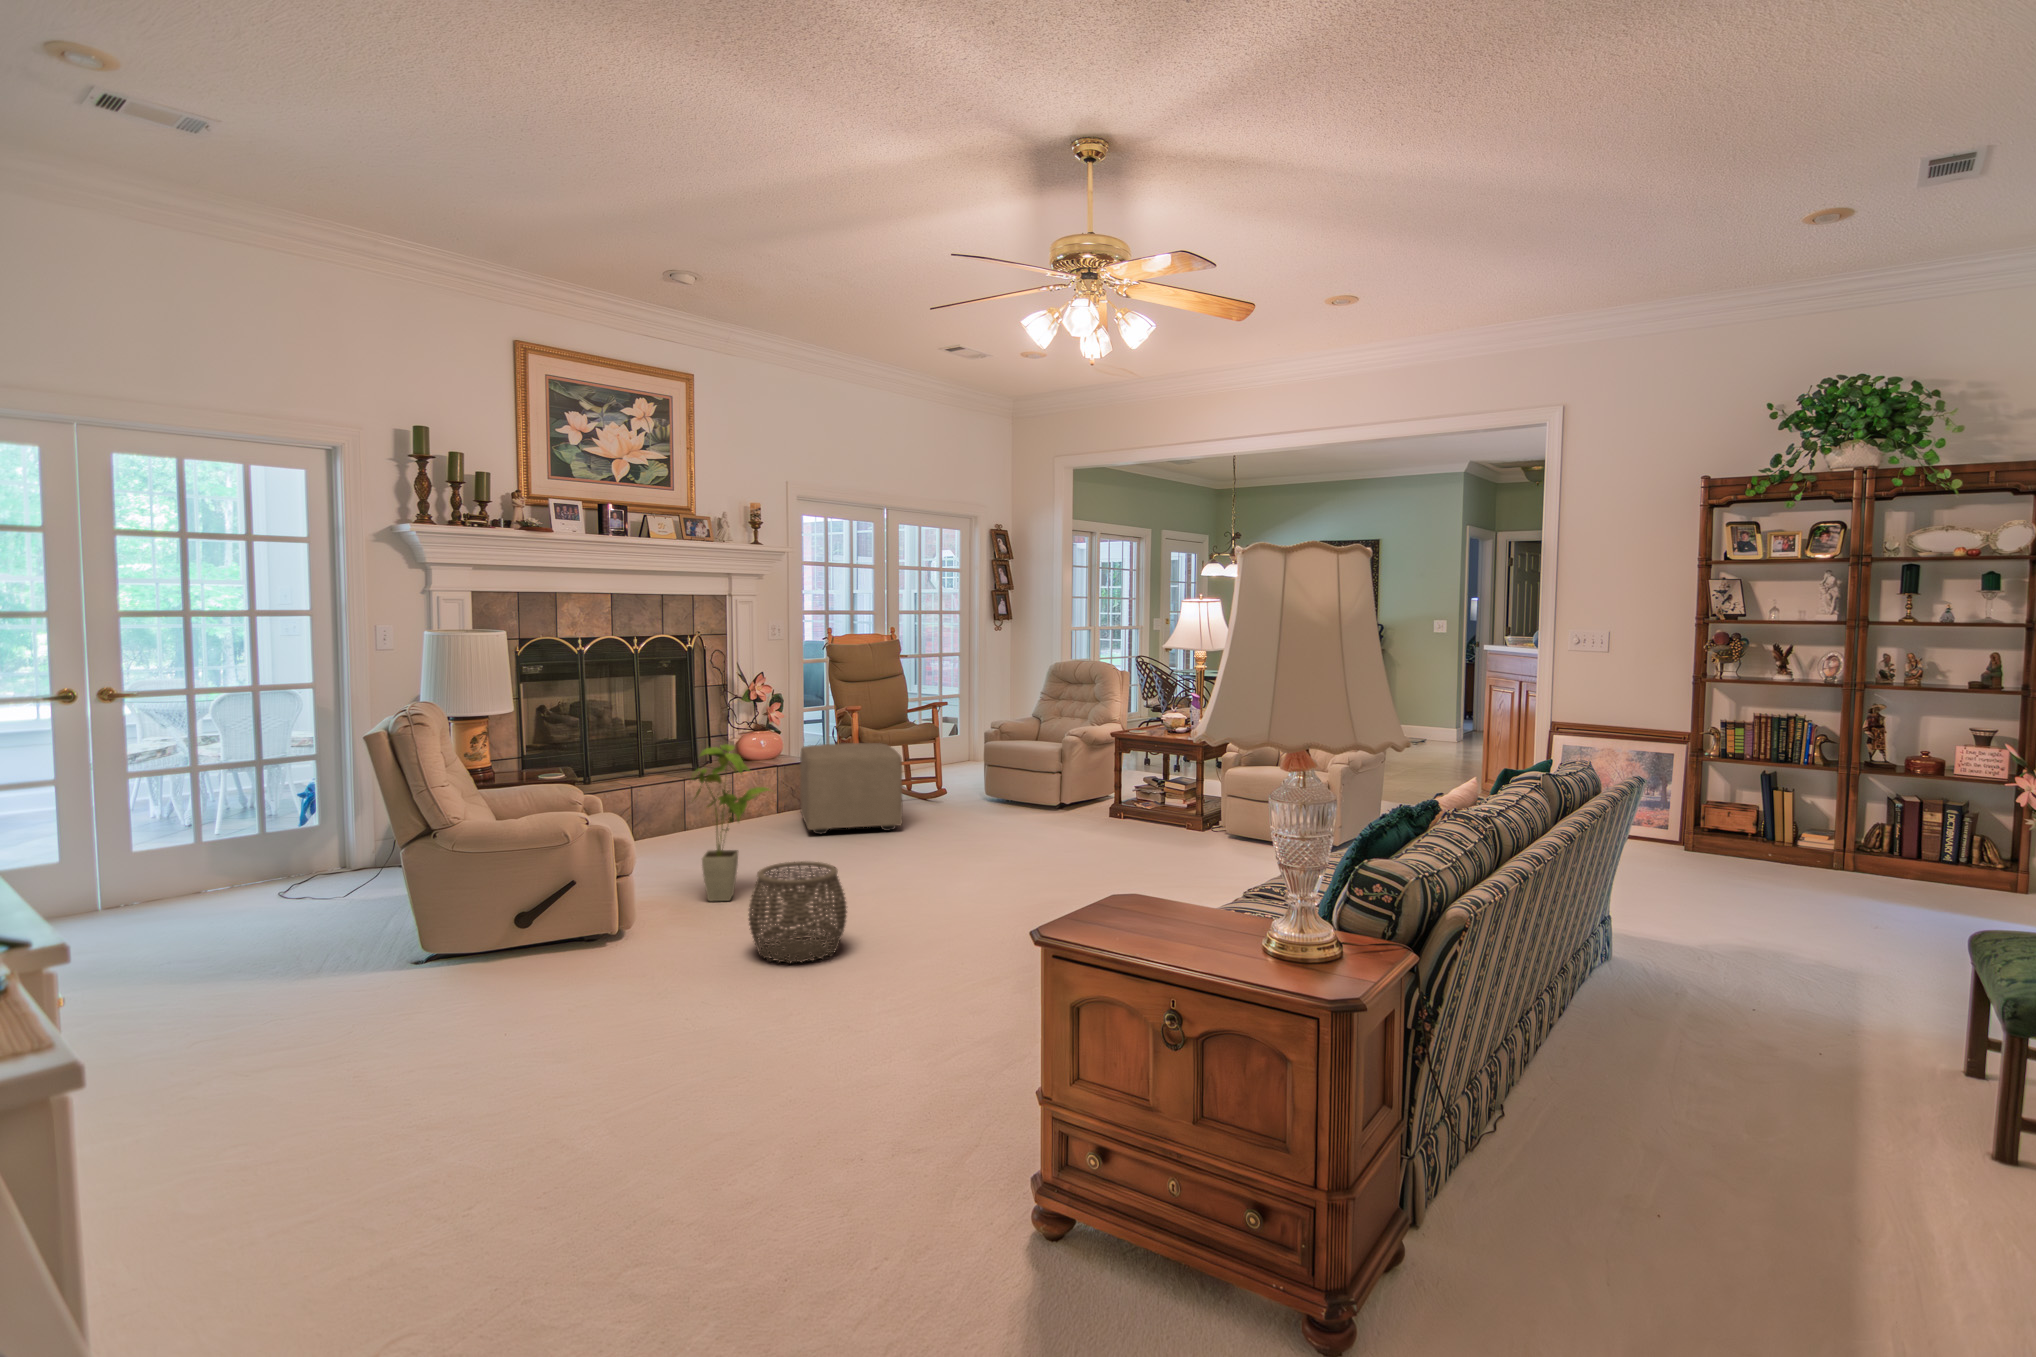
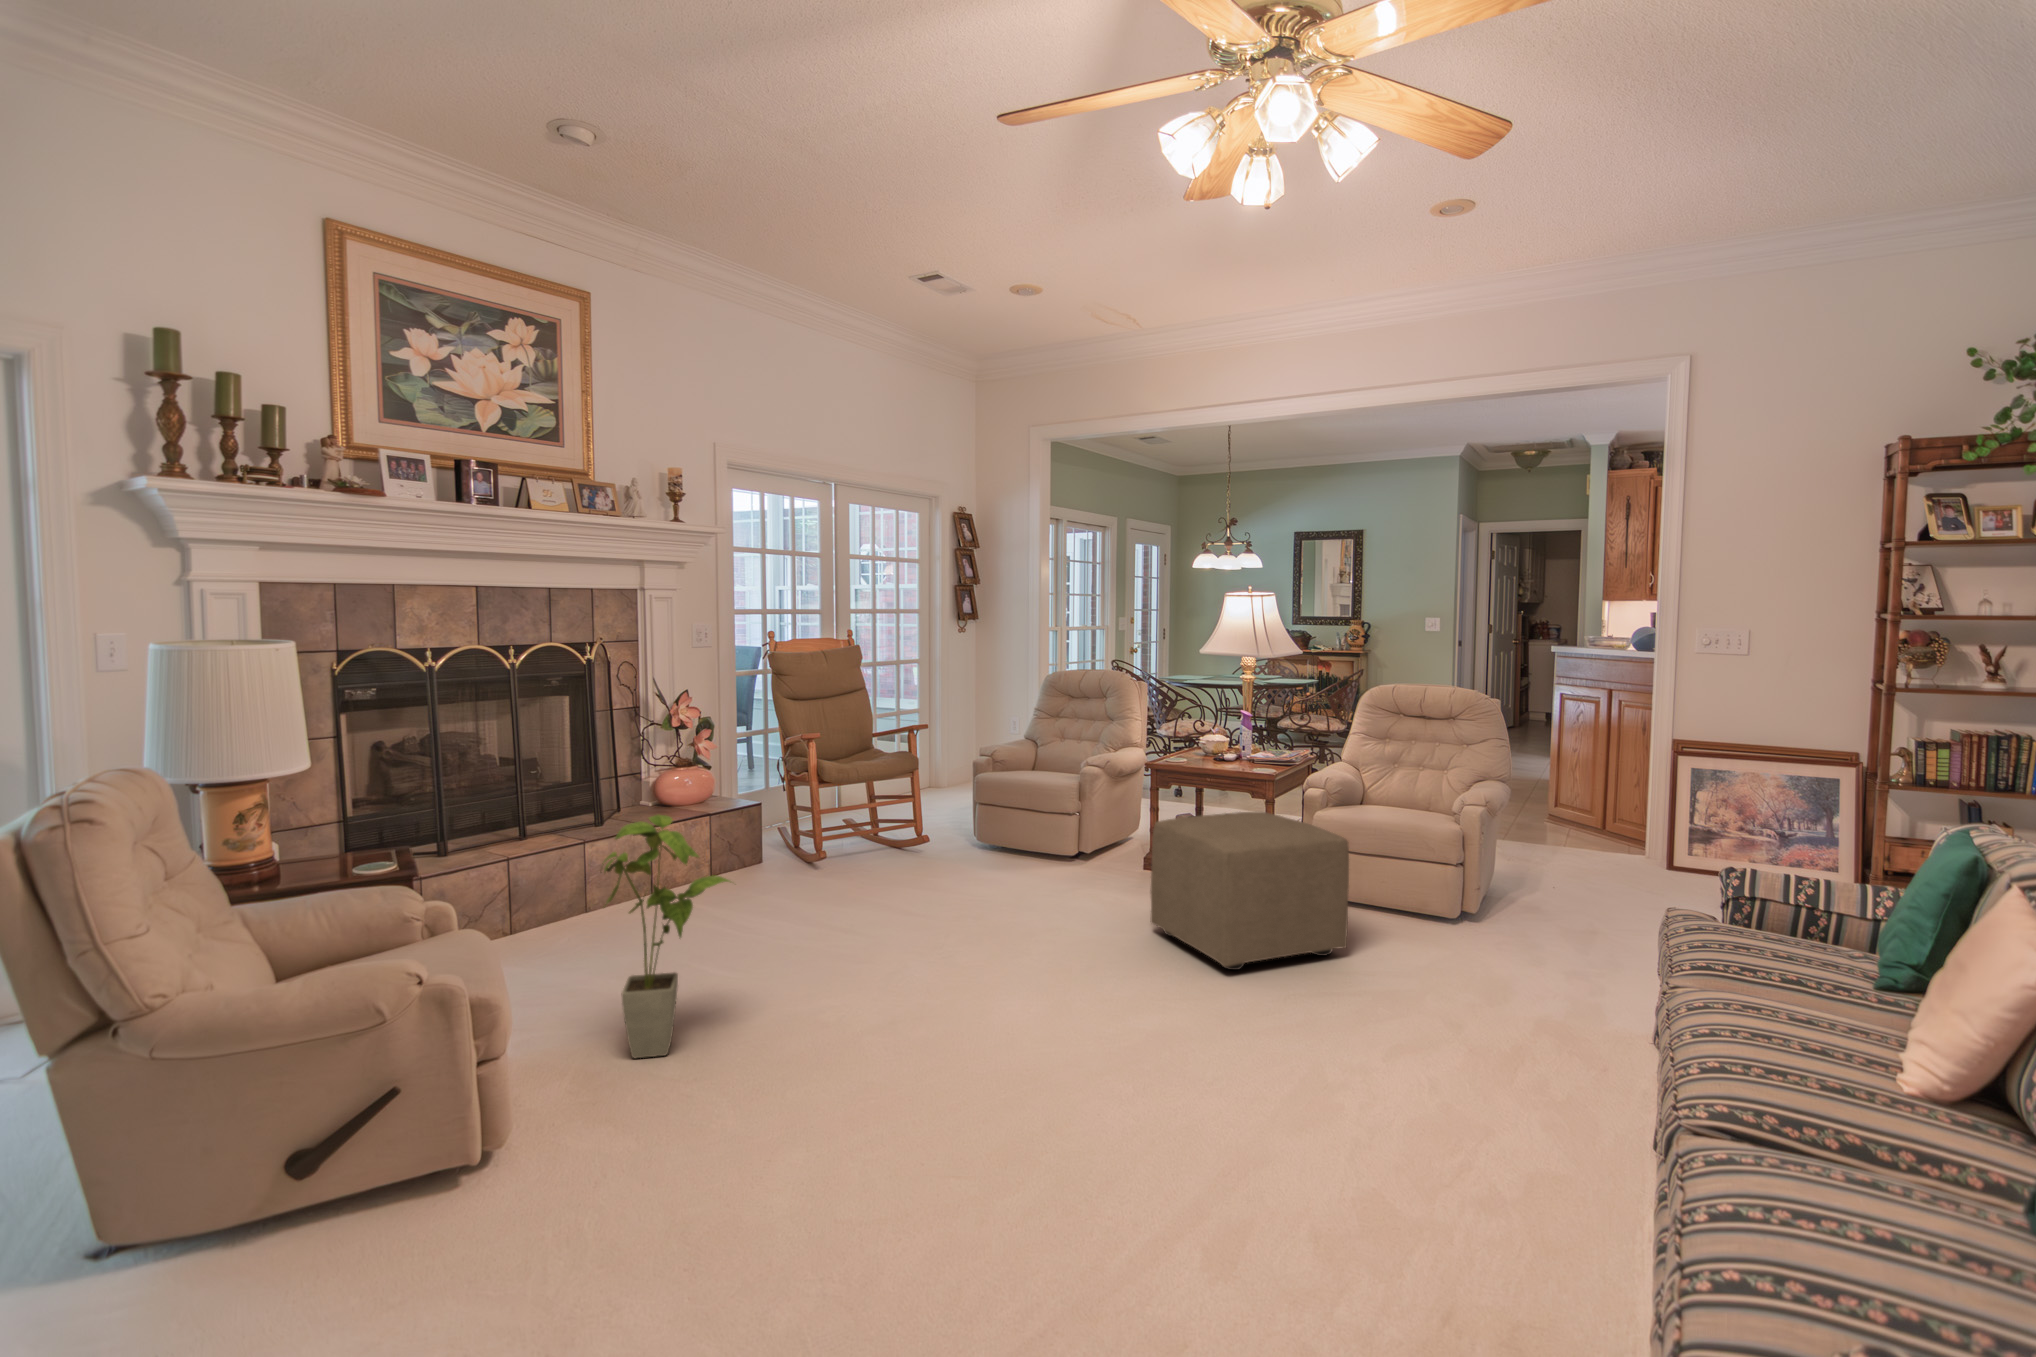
ottoman: present [800,743,902,834] -> present [1150,812,1349,970]
woven basket: present [748,861,847,963] -> none [713,1019,881,1215]

